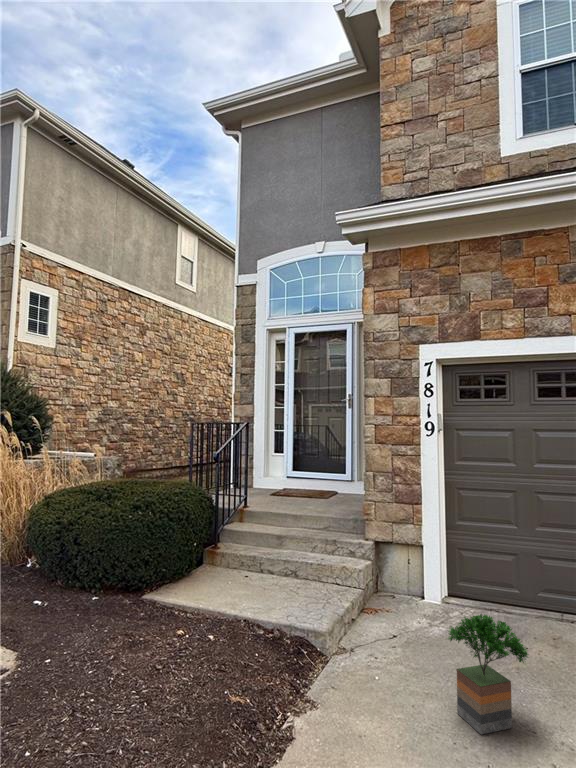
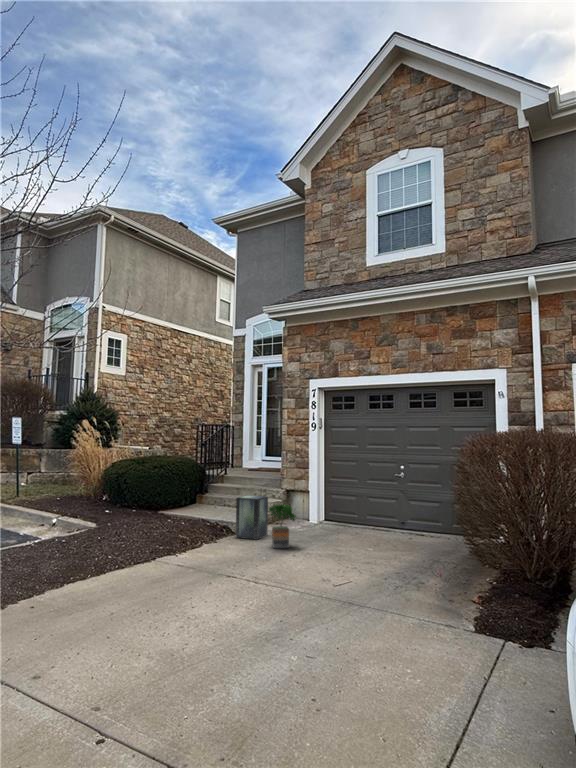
storage box: none [345,574,400,685] -> present [236,495,268,540]

